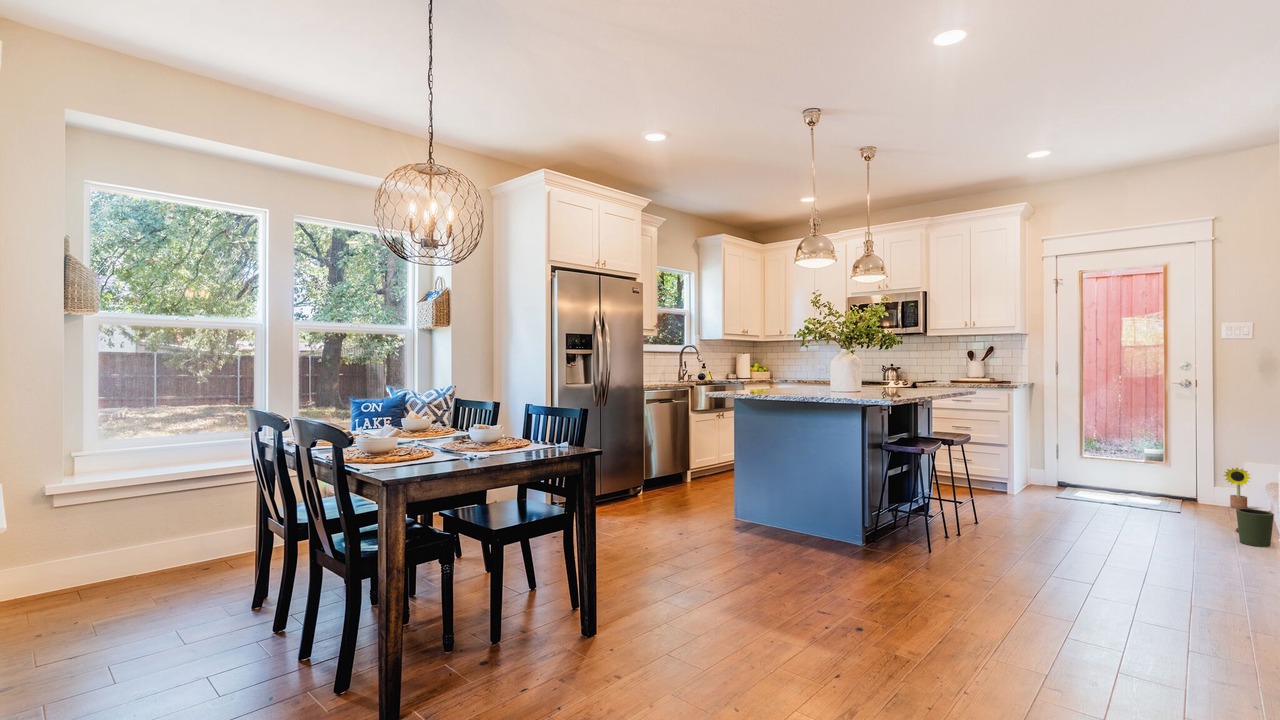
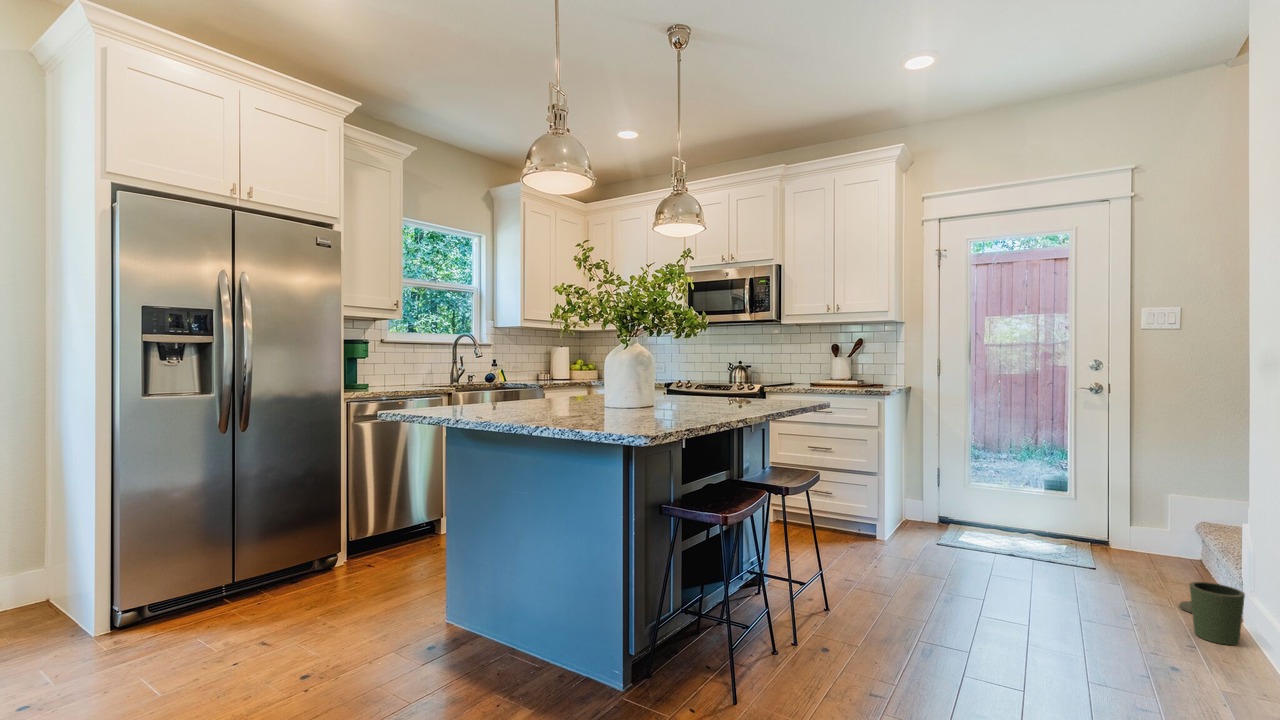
decorative plant: present [1224,468,1251,509] -> none [1145,502,1182,558]

